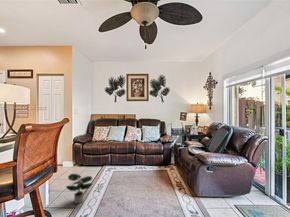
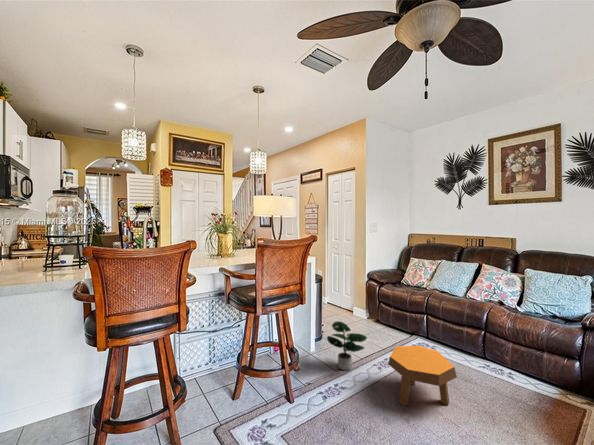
footstool: none [109,170,138,203] -> present [388,345,457,406]

